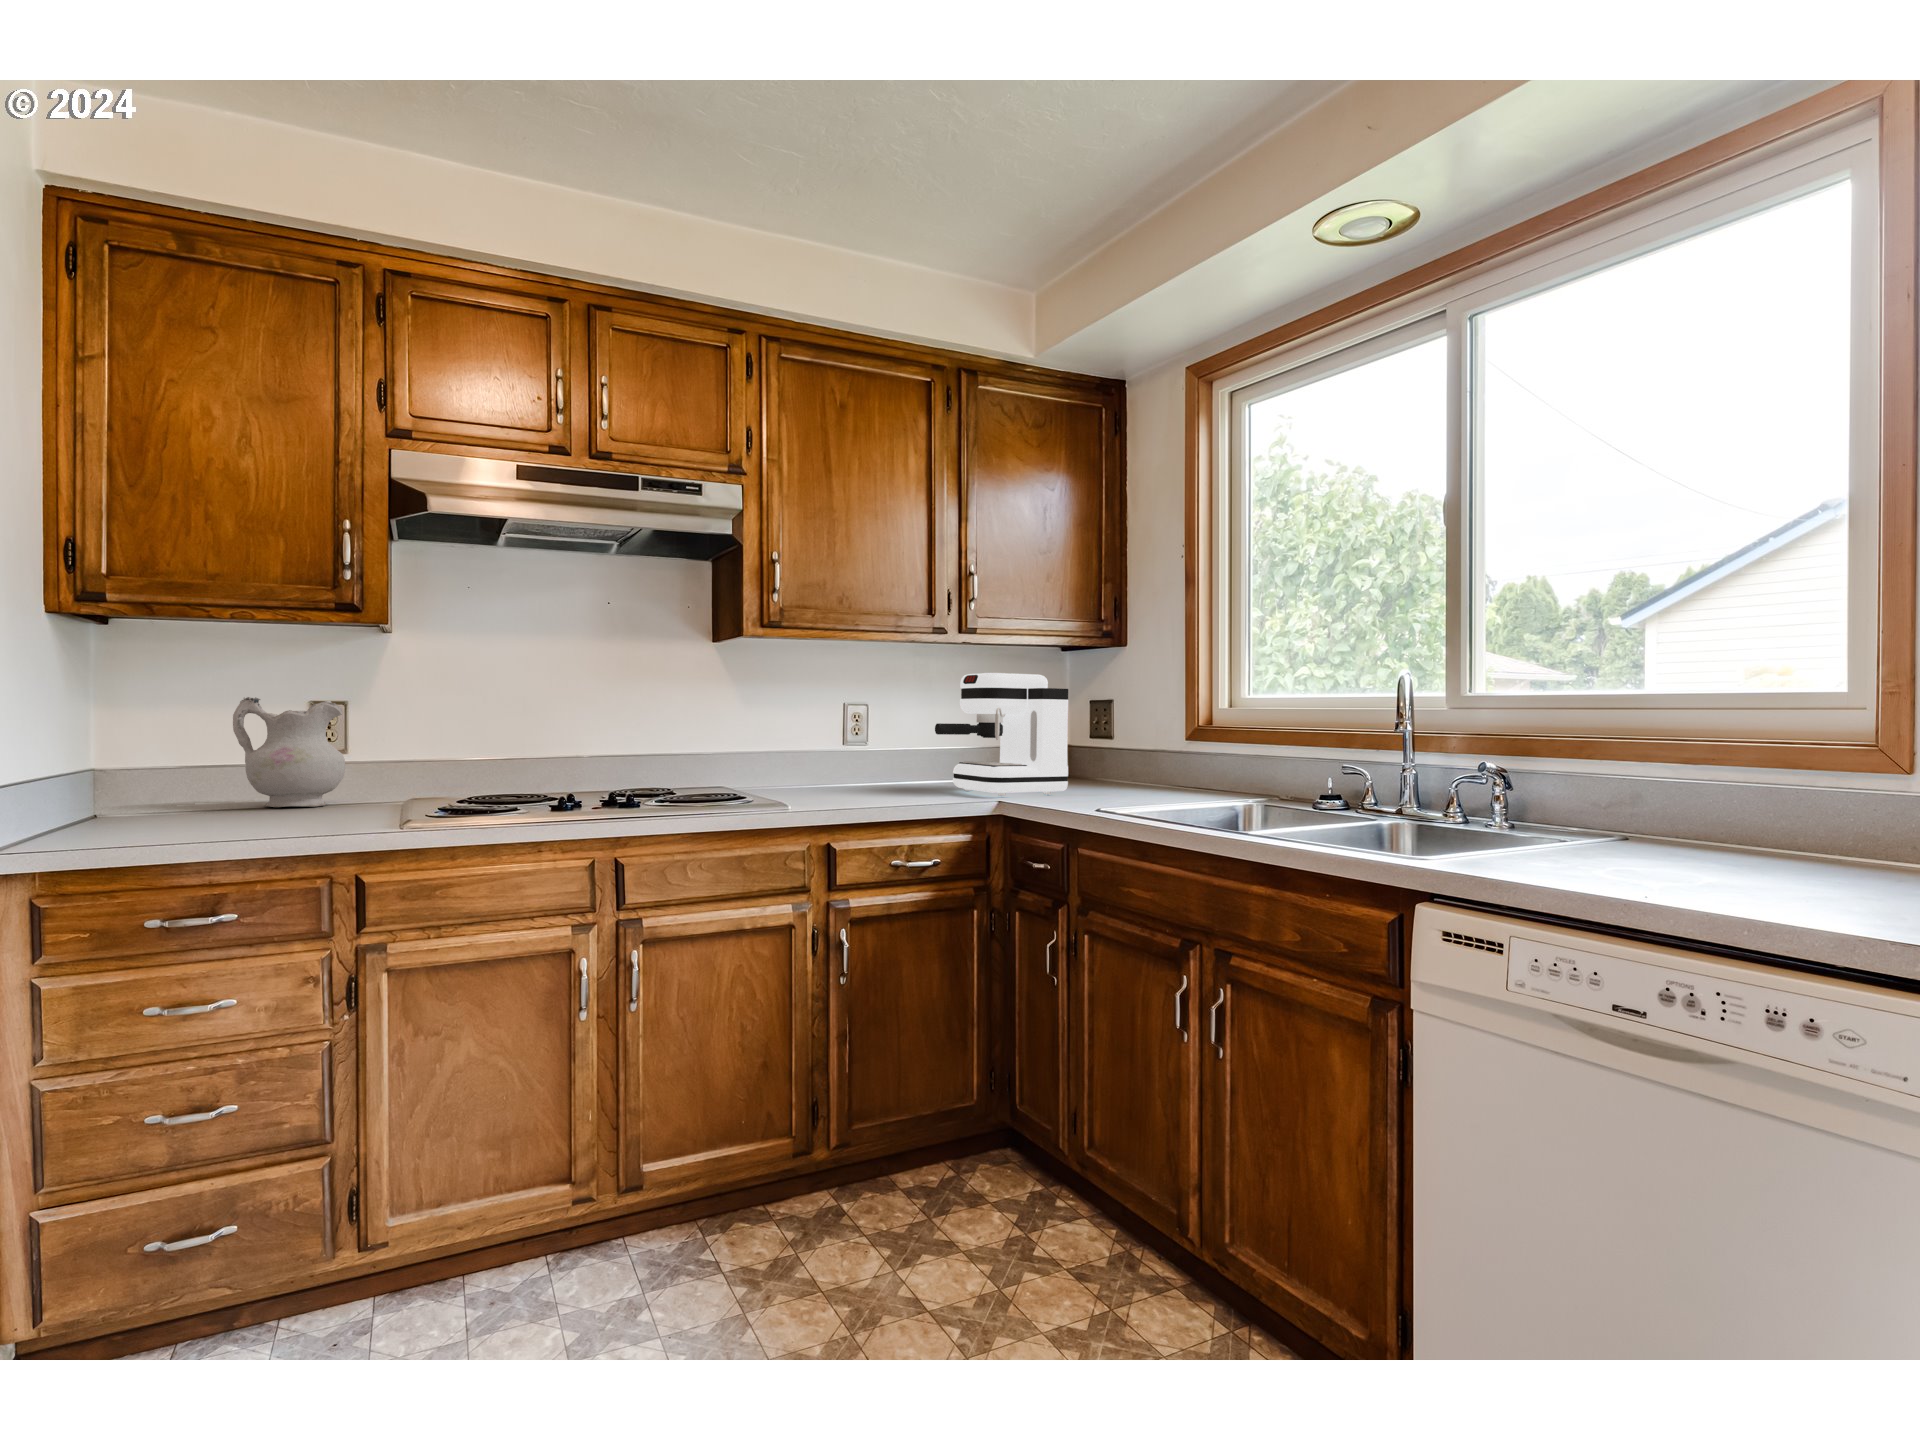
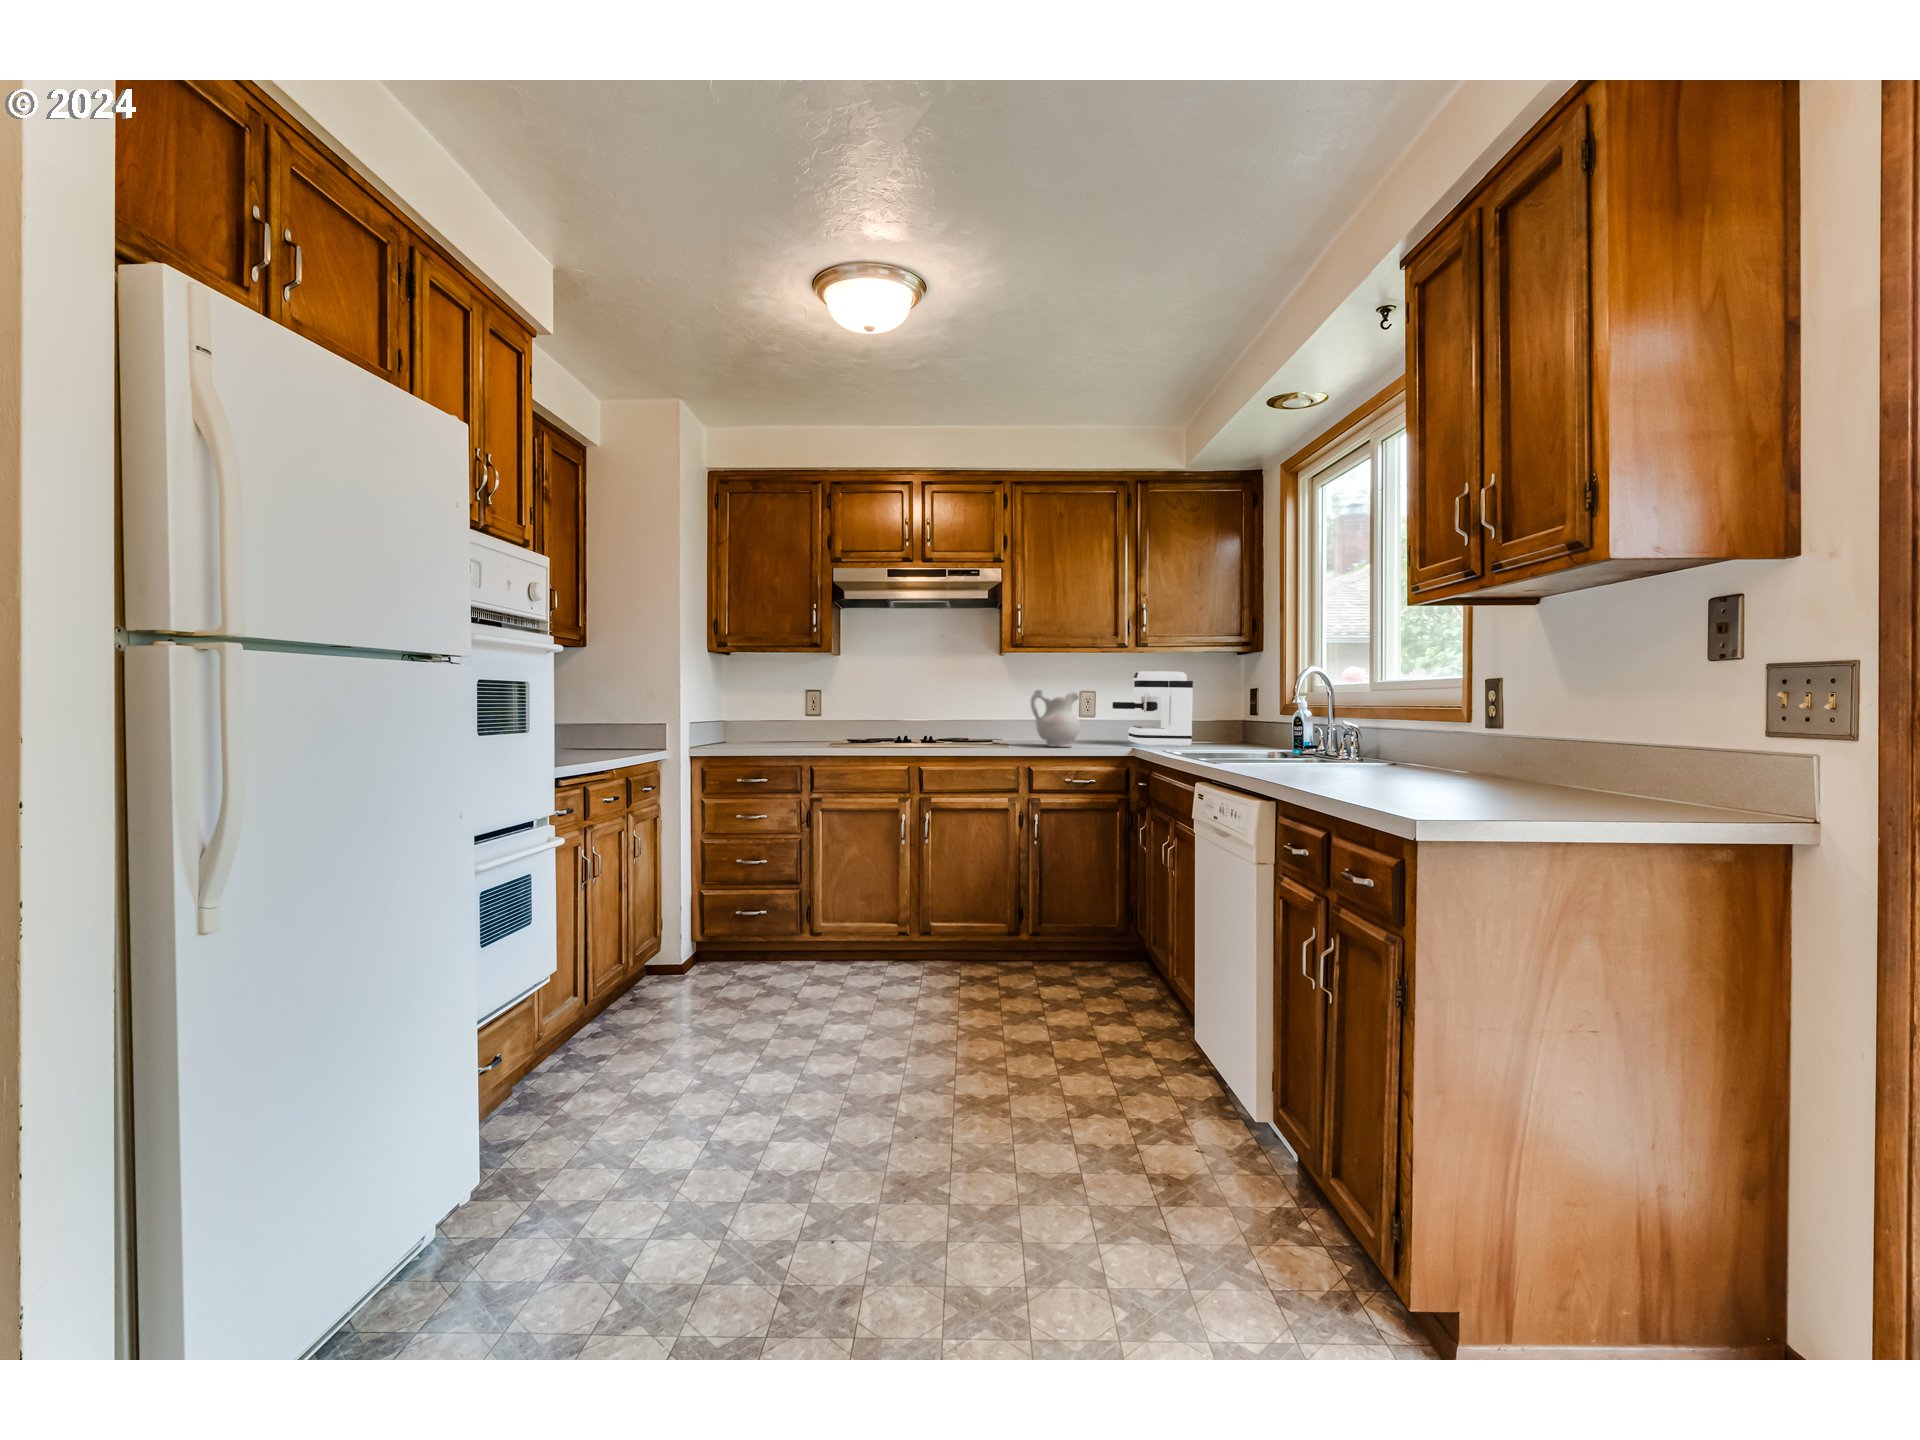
ceramic pitcher: present [233,697,345,807] -> present [1031,690,1080,747]

